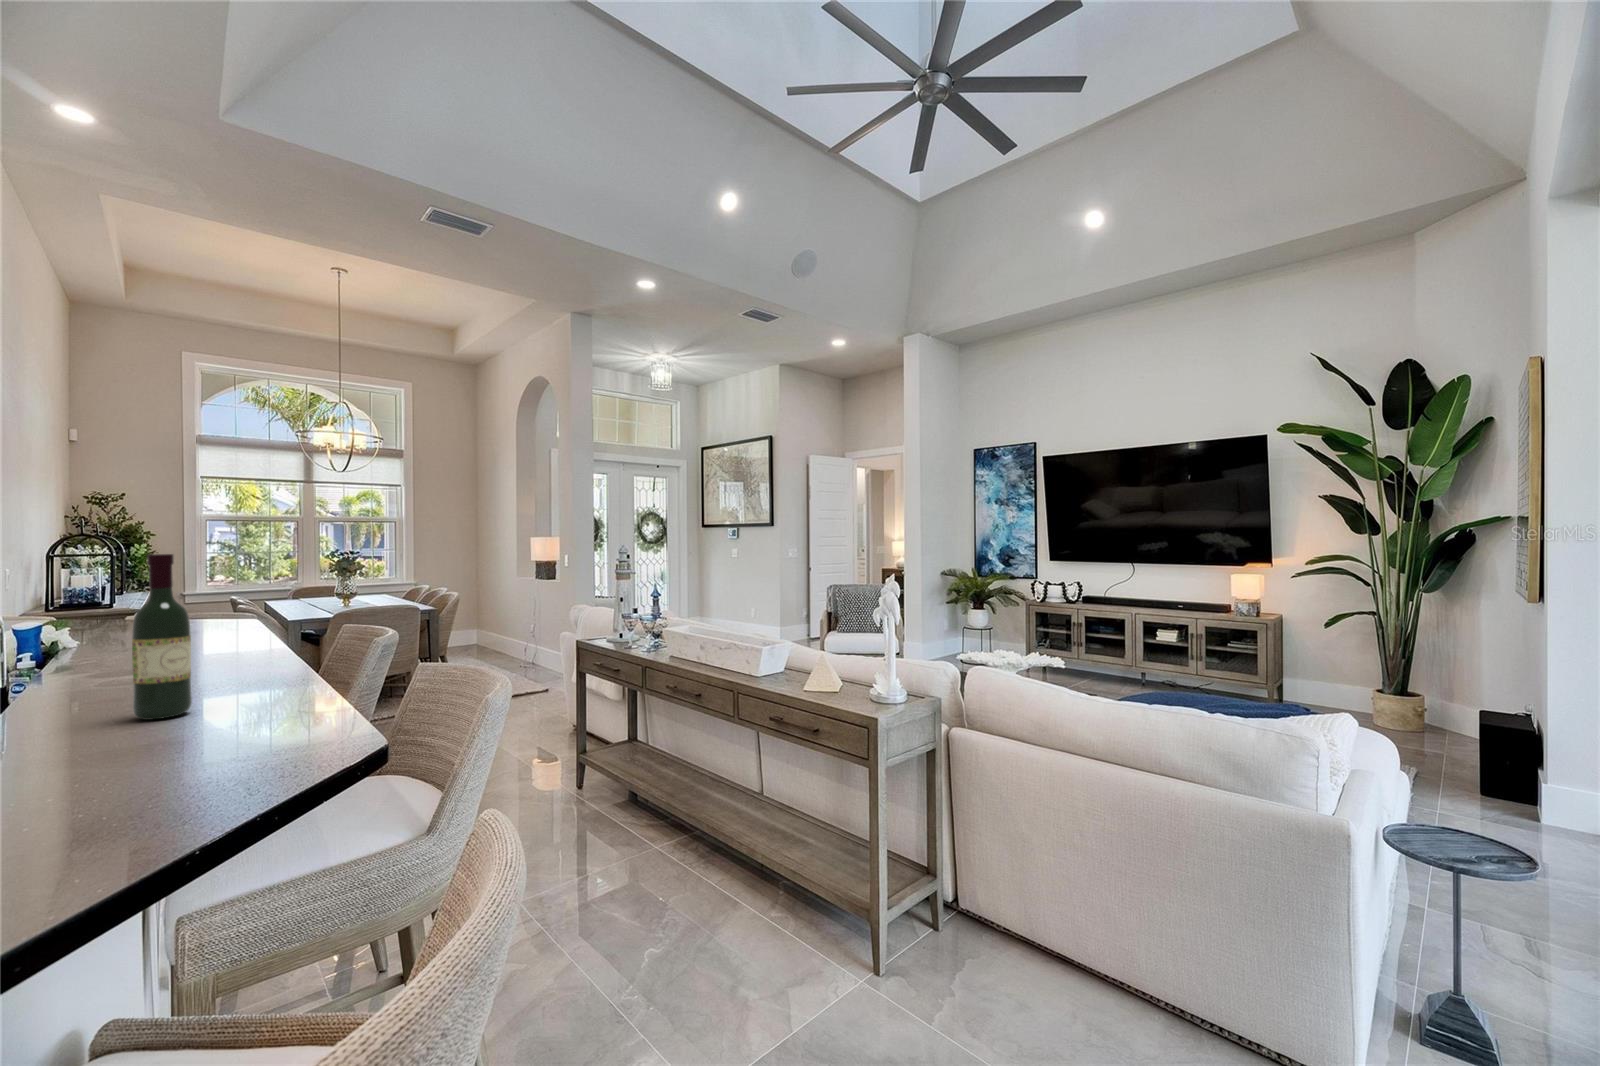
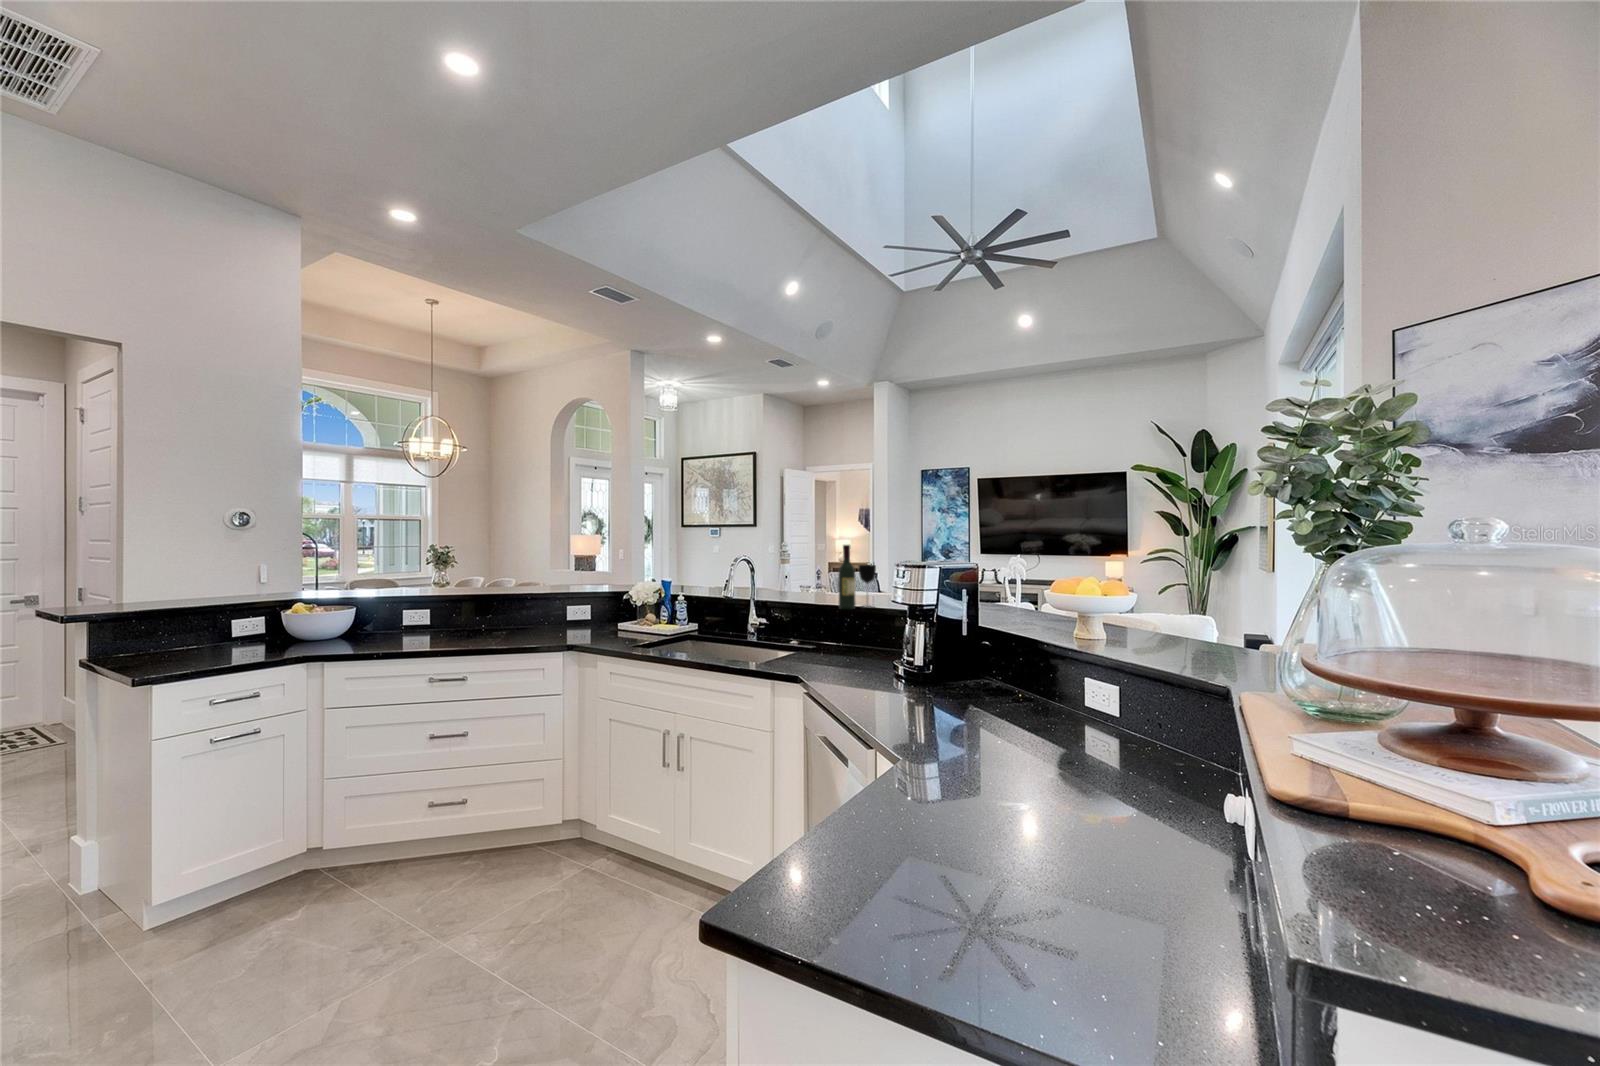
wine glass: none [249,601,299,708] -> present [859,565,876,607]

